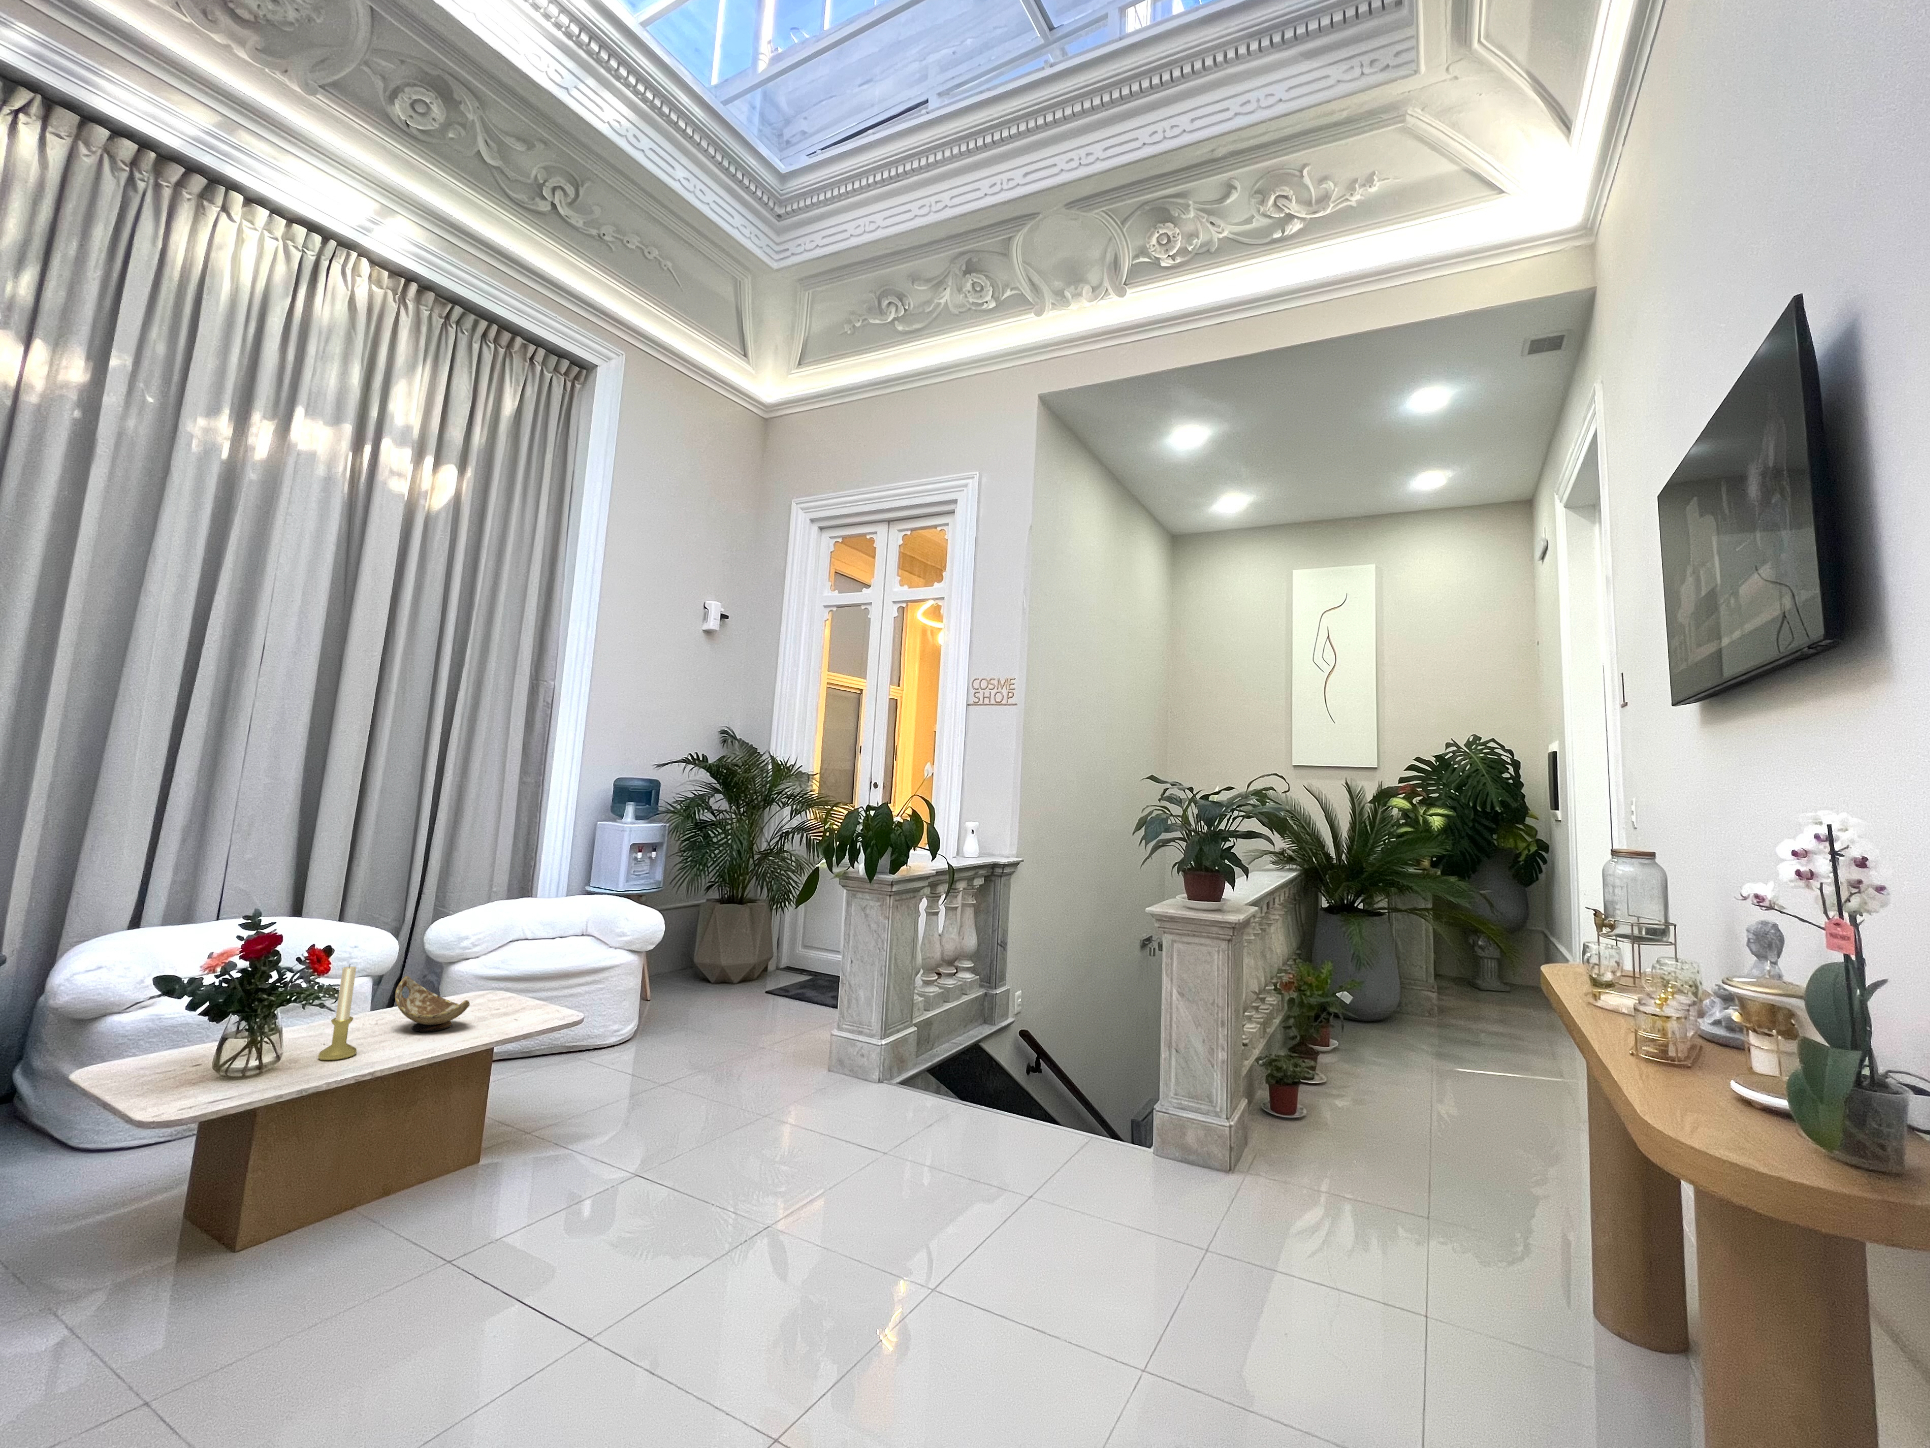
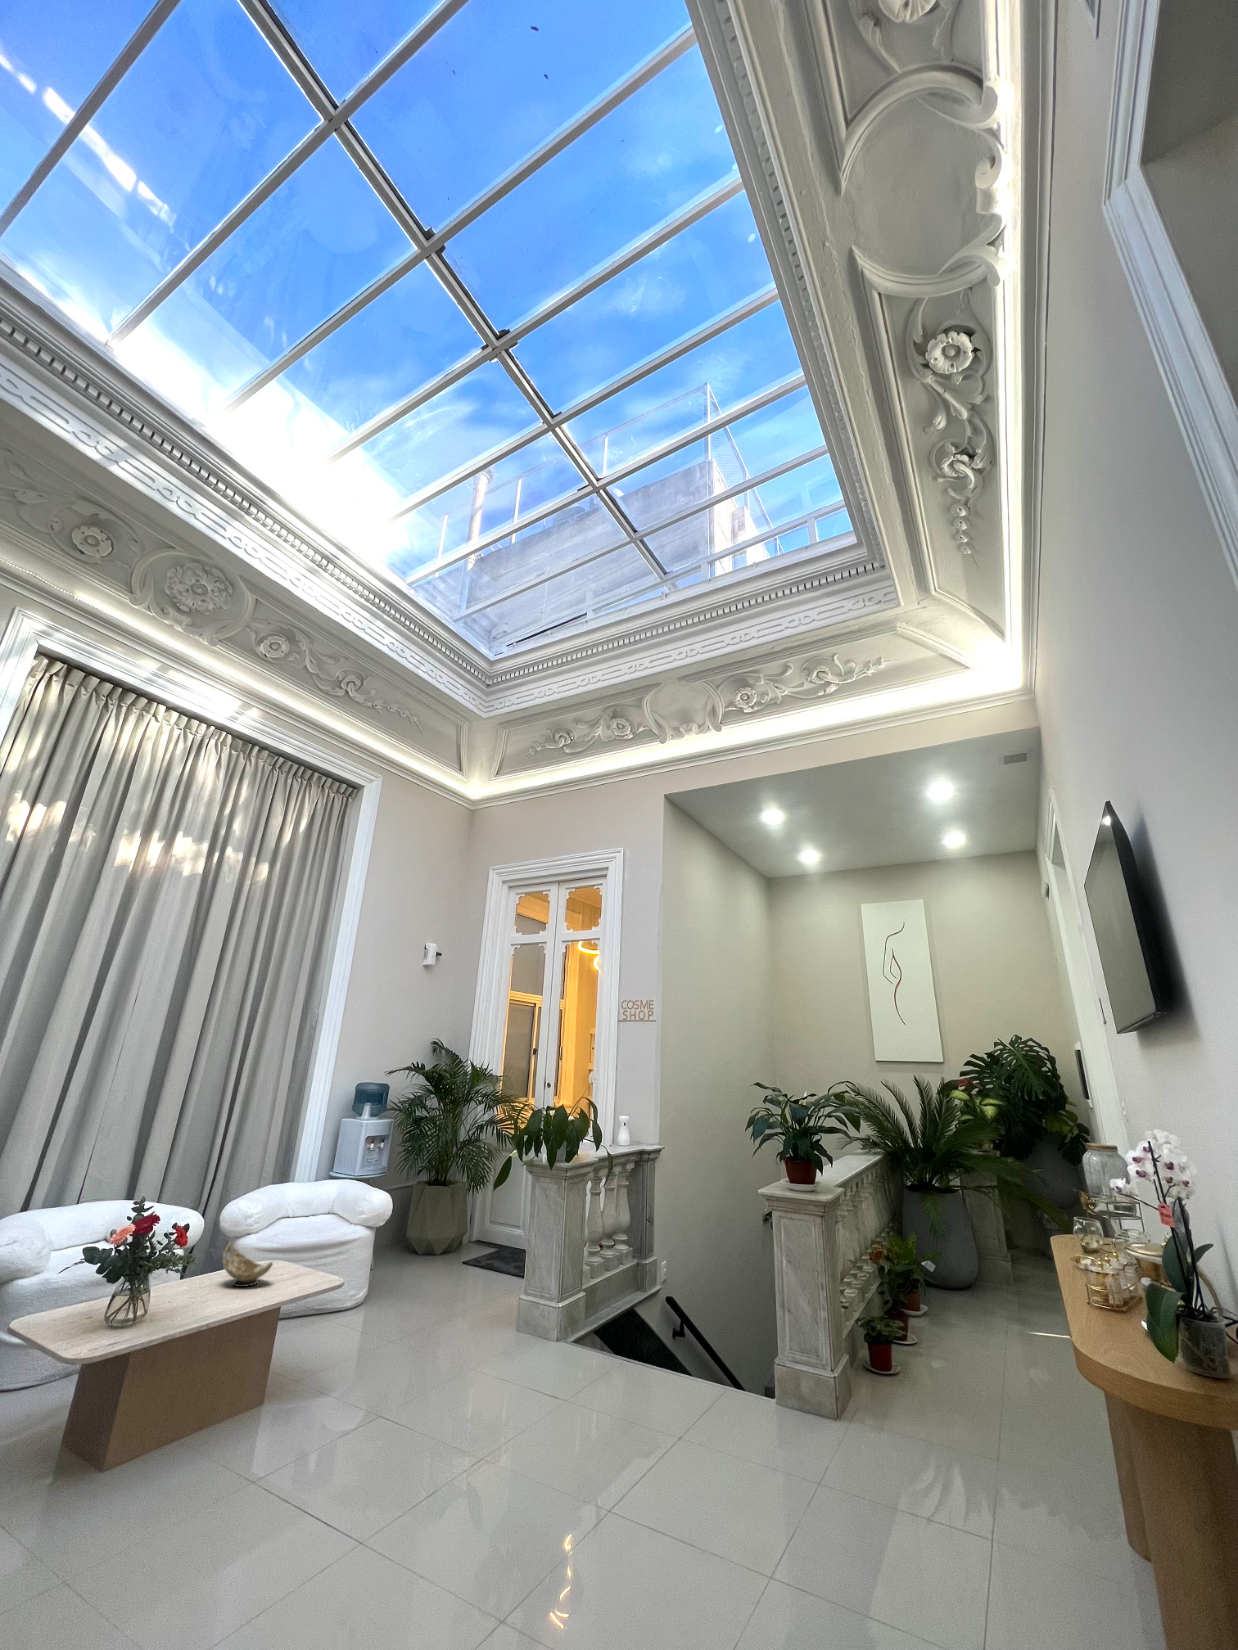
candle holder: present [318,966,357,1060] -> none [176,1233,206,1307]

